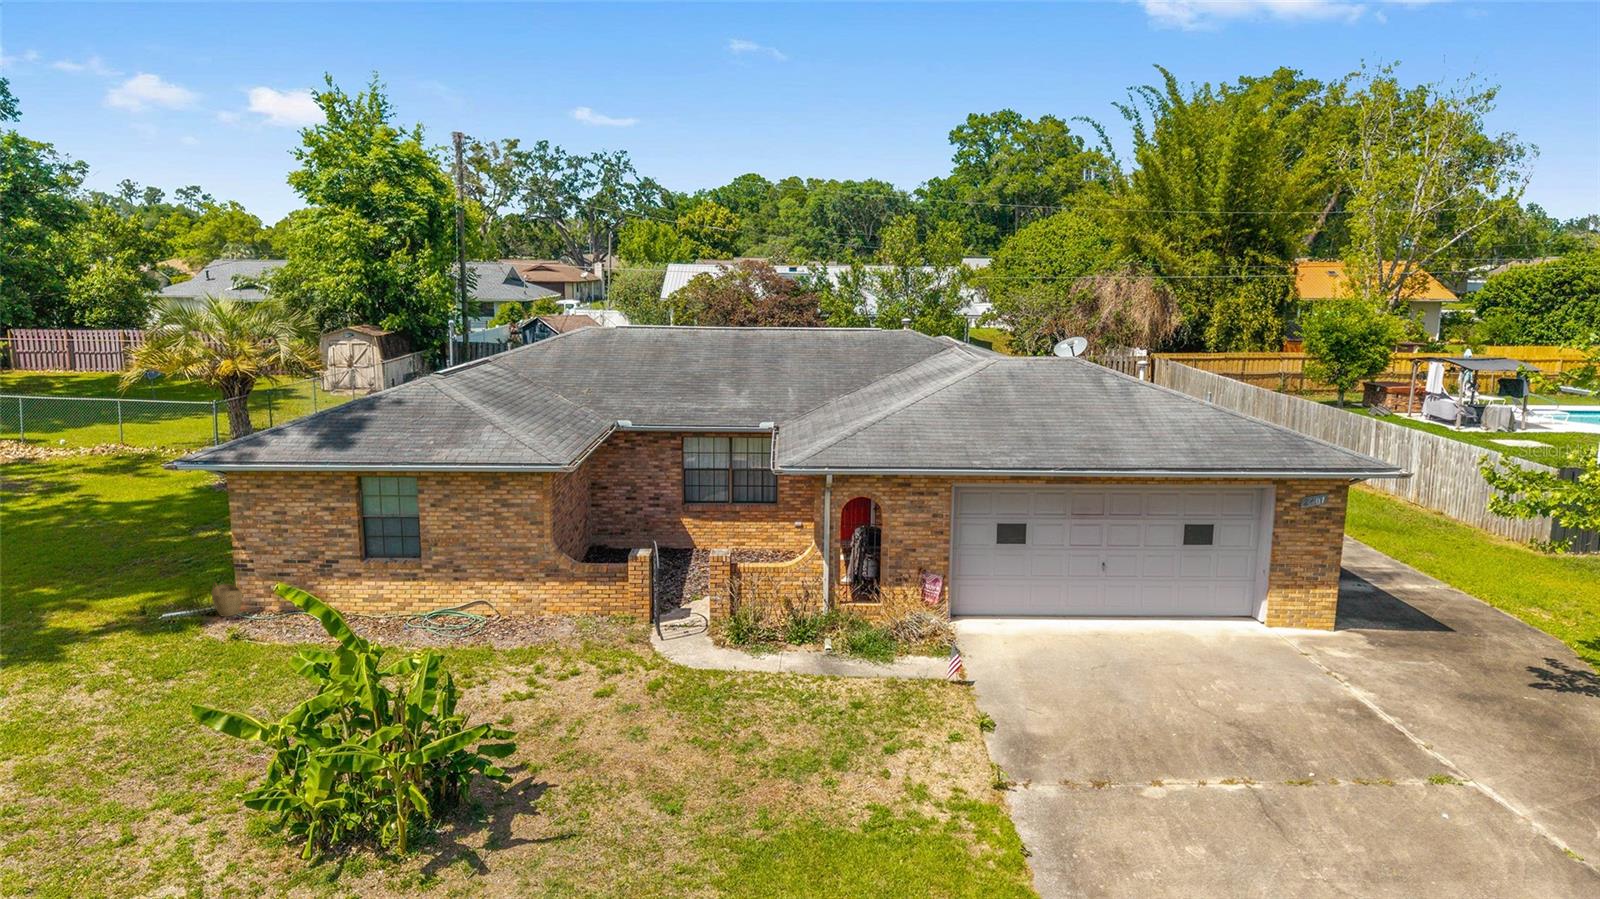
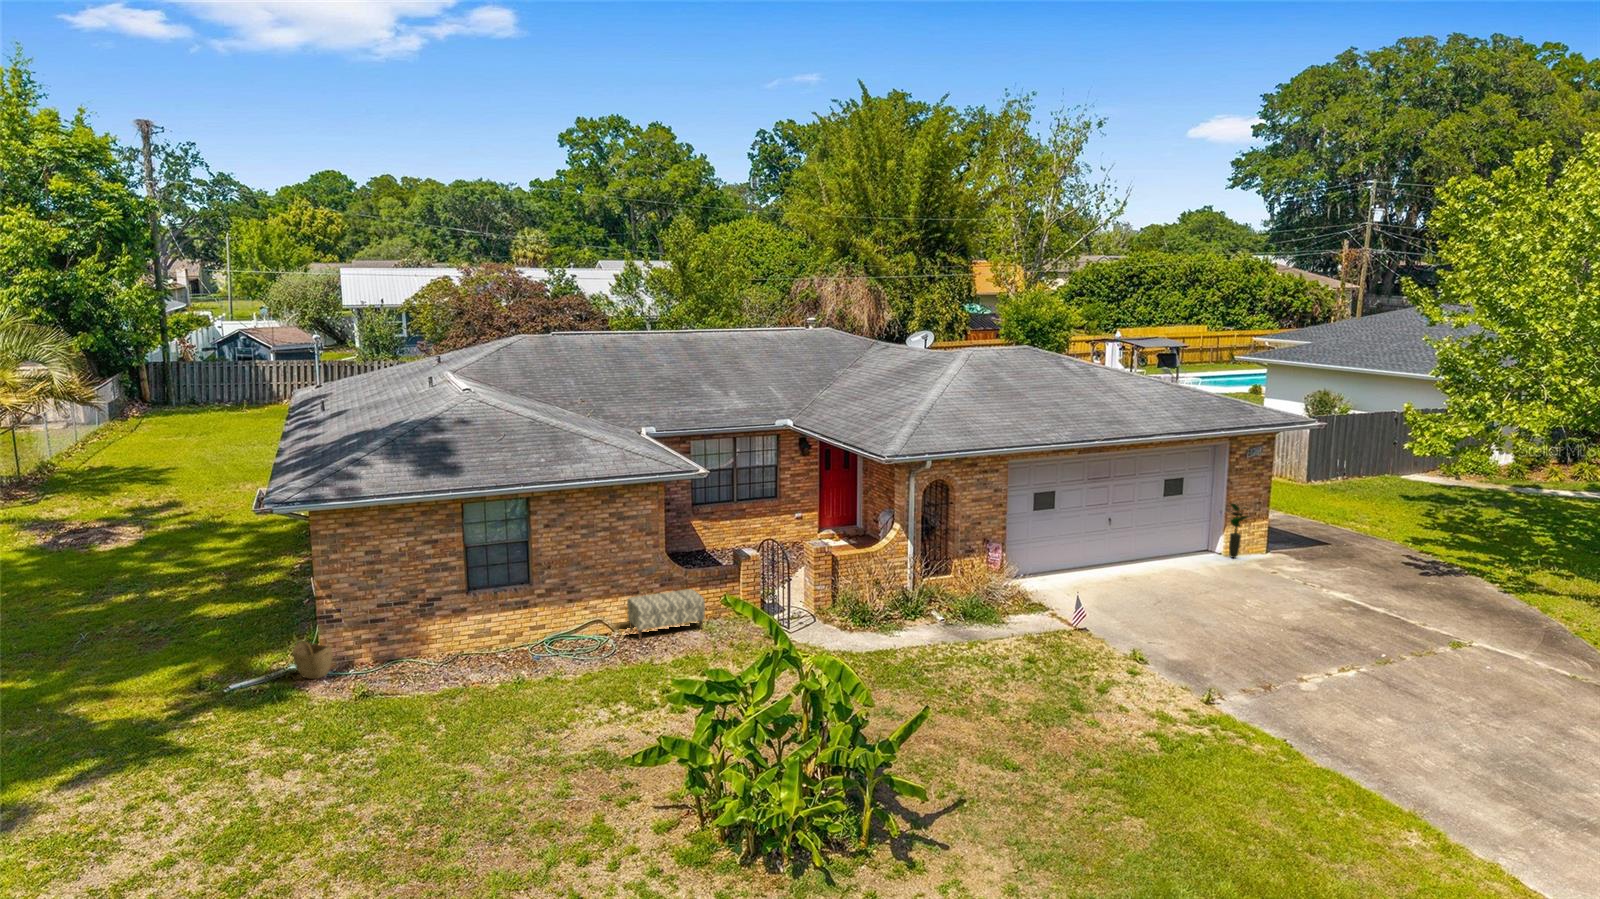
potted plant: none [1309,565,1344,640] -> present [1229,503,1249,558]
bench: none [500,583,578,626] -> present [627,589,705,639]

